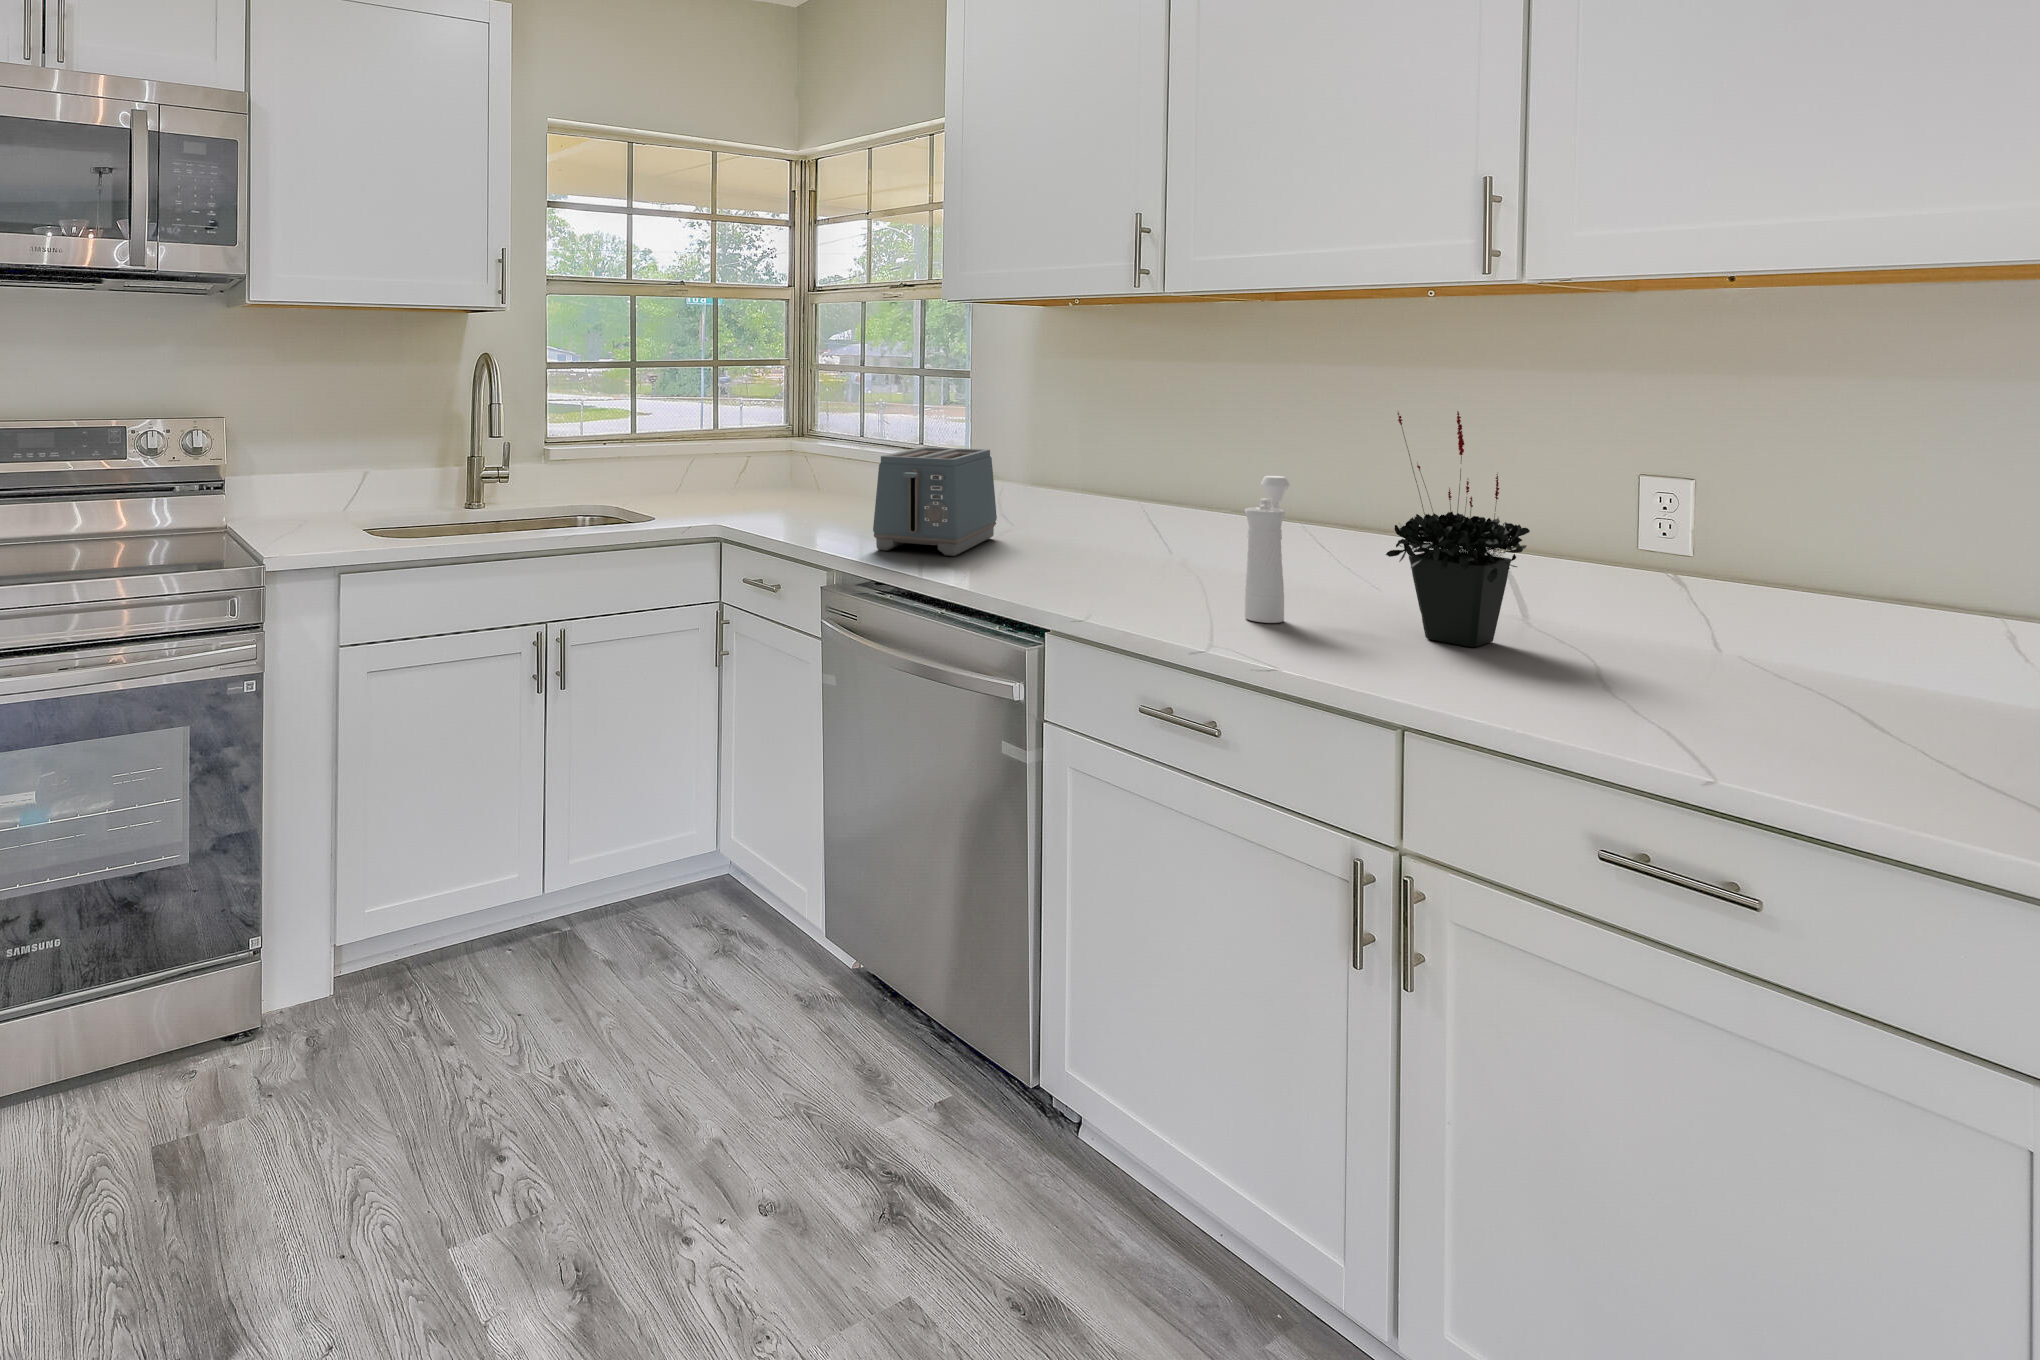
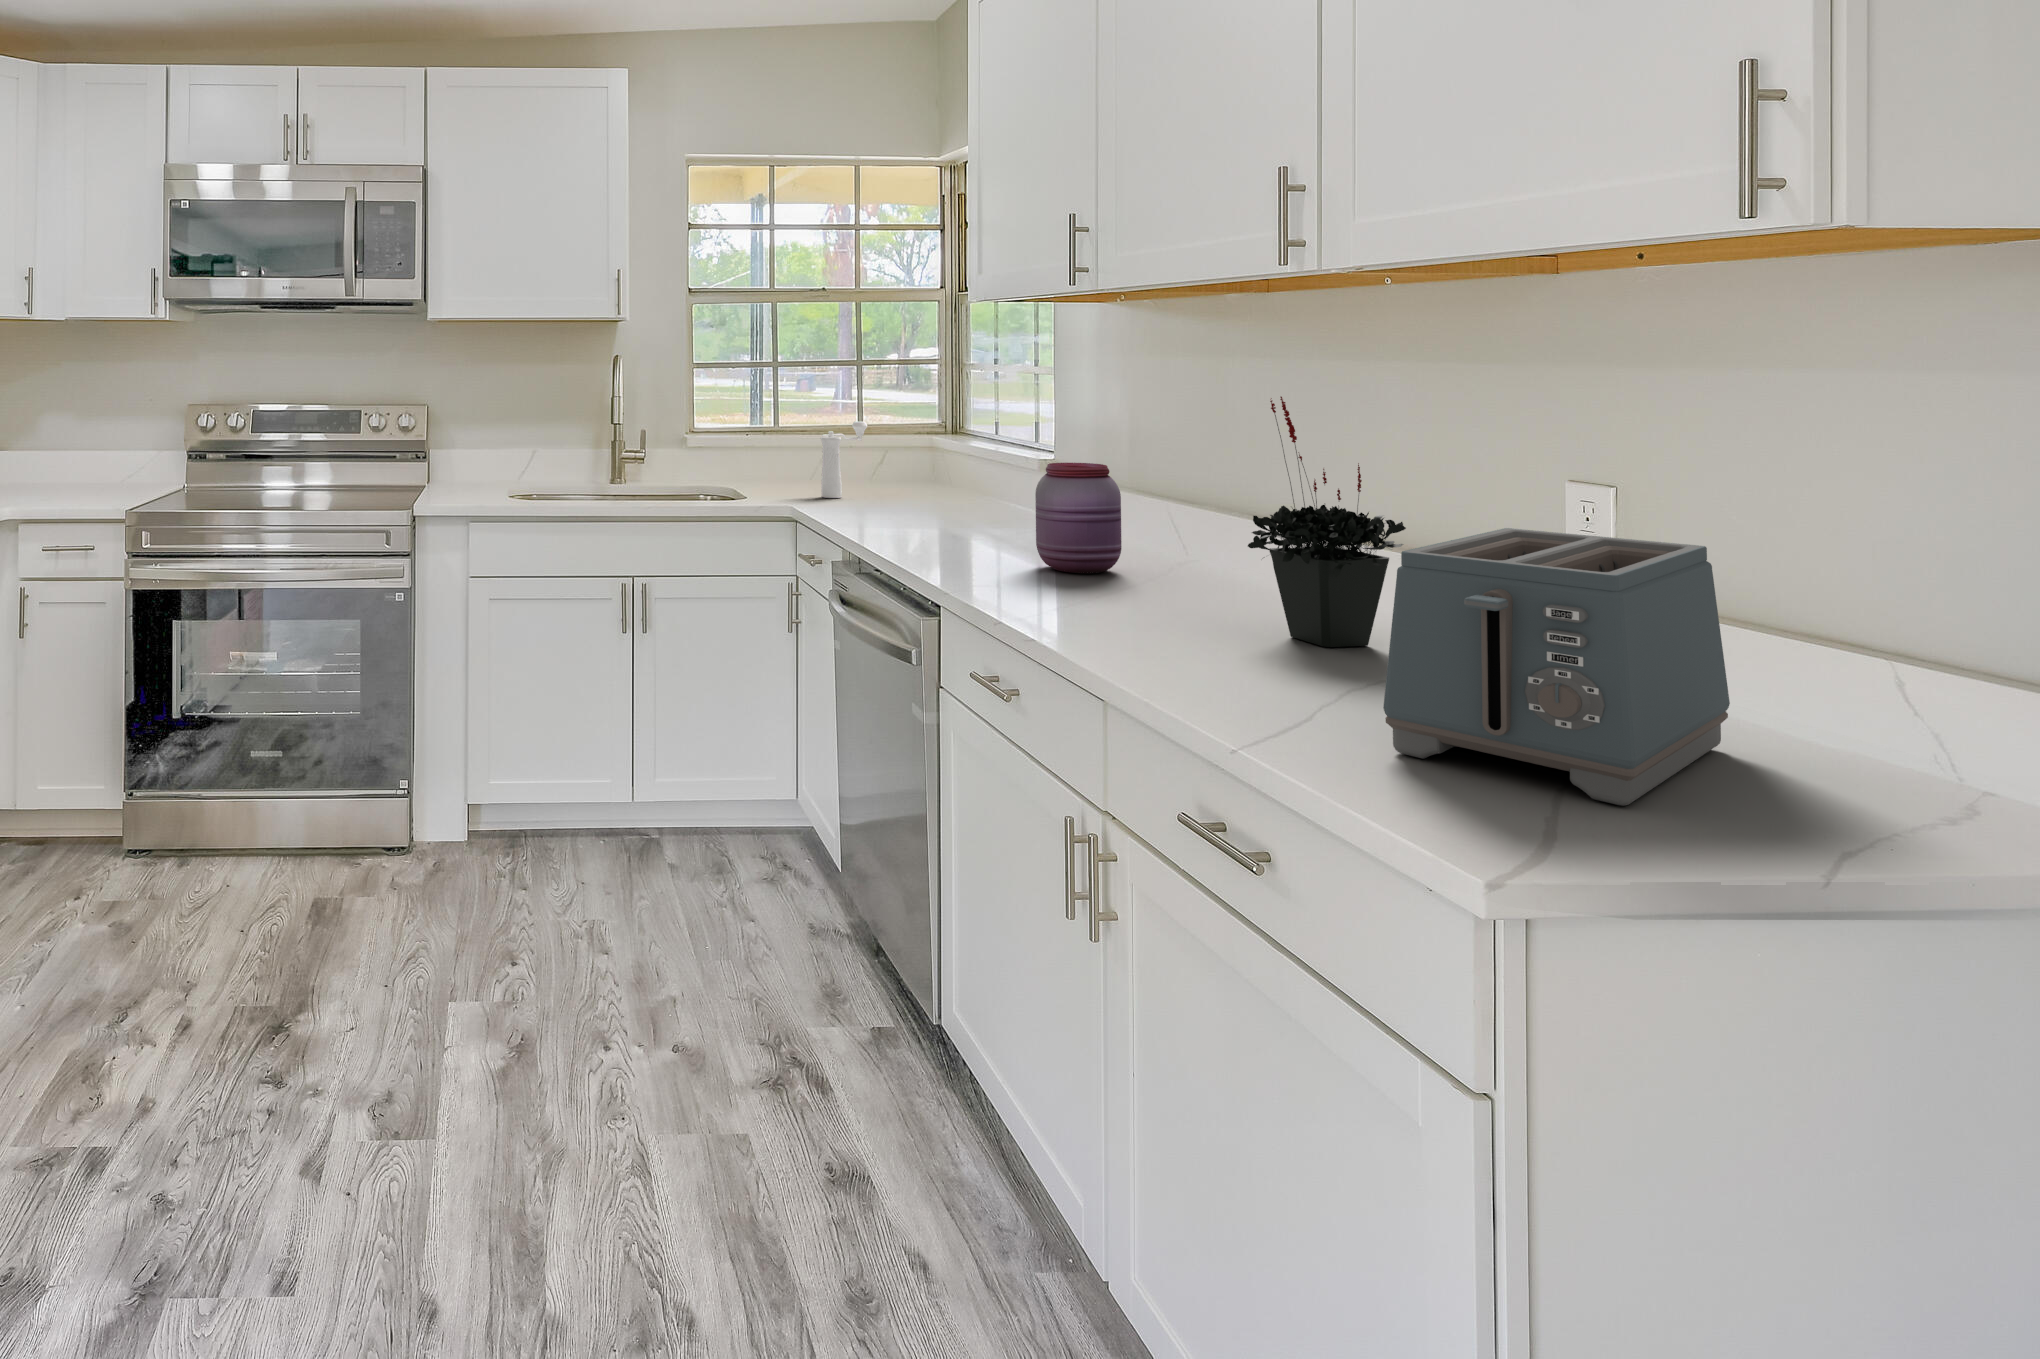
toaster: present [873,447,997,556] -> present [1383,528,1730,806]
jar: none [1084,472,1166,586] -> present [1035,463,1122,573]
pepper mill: present [1245,476,1290,623] -> present [821,422,867,498]

